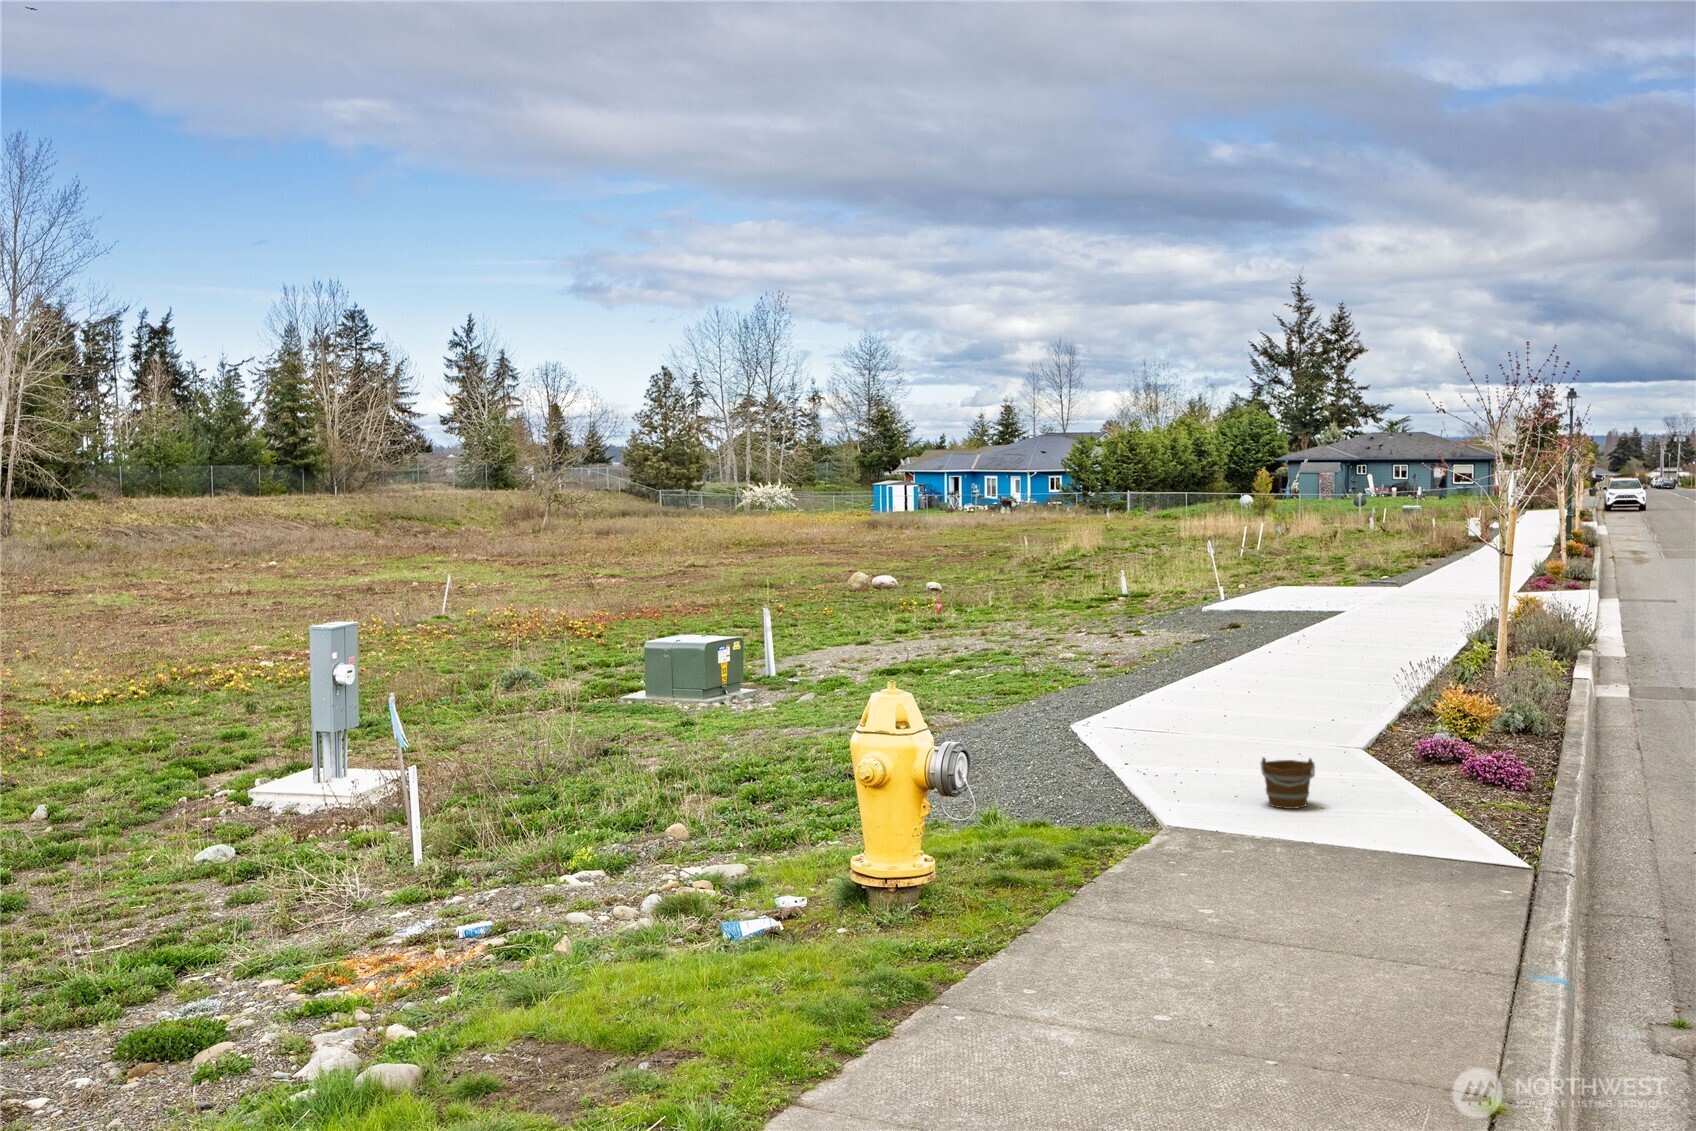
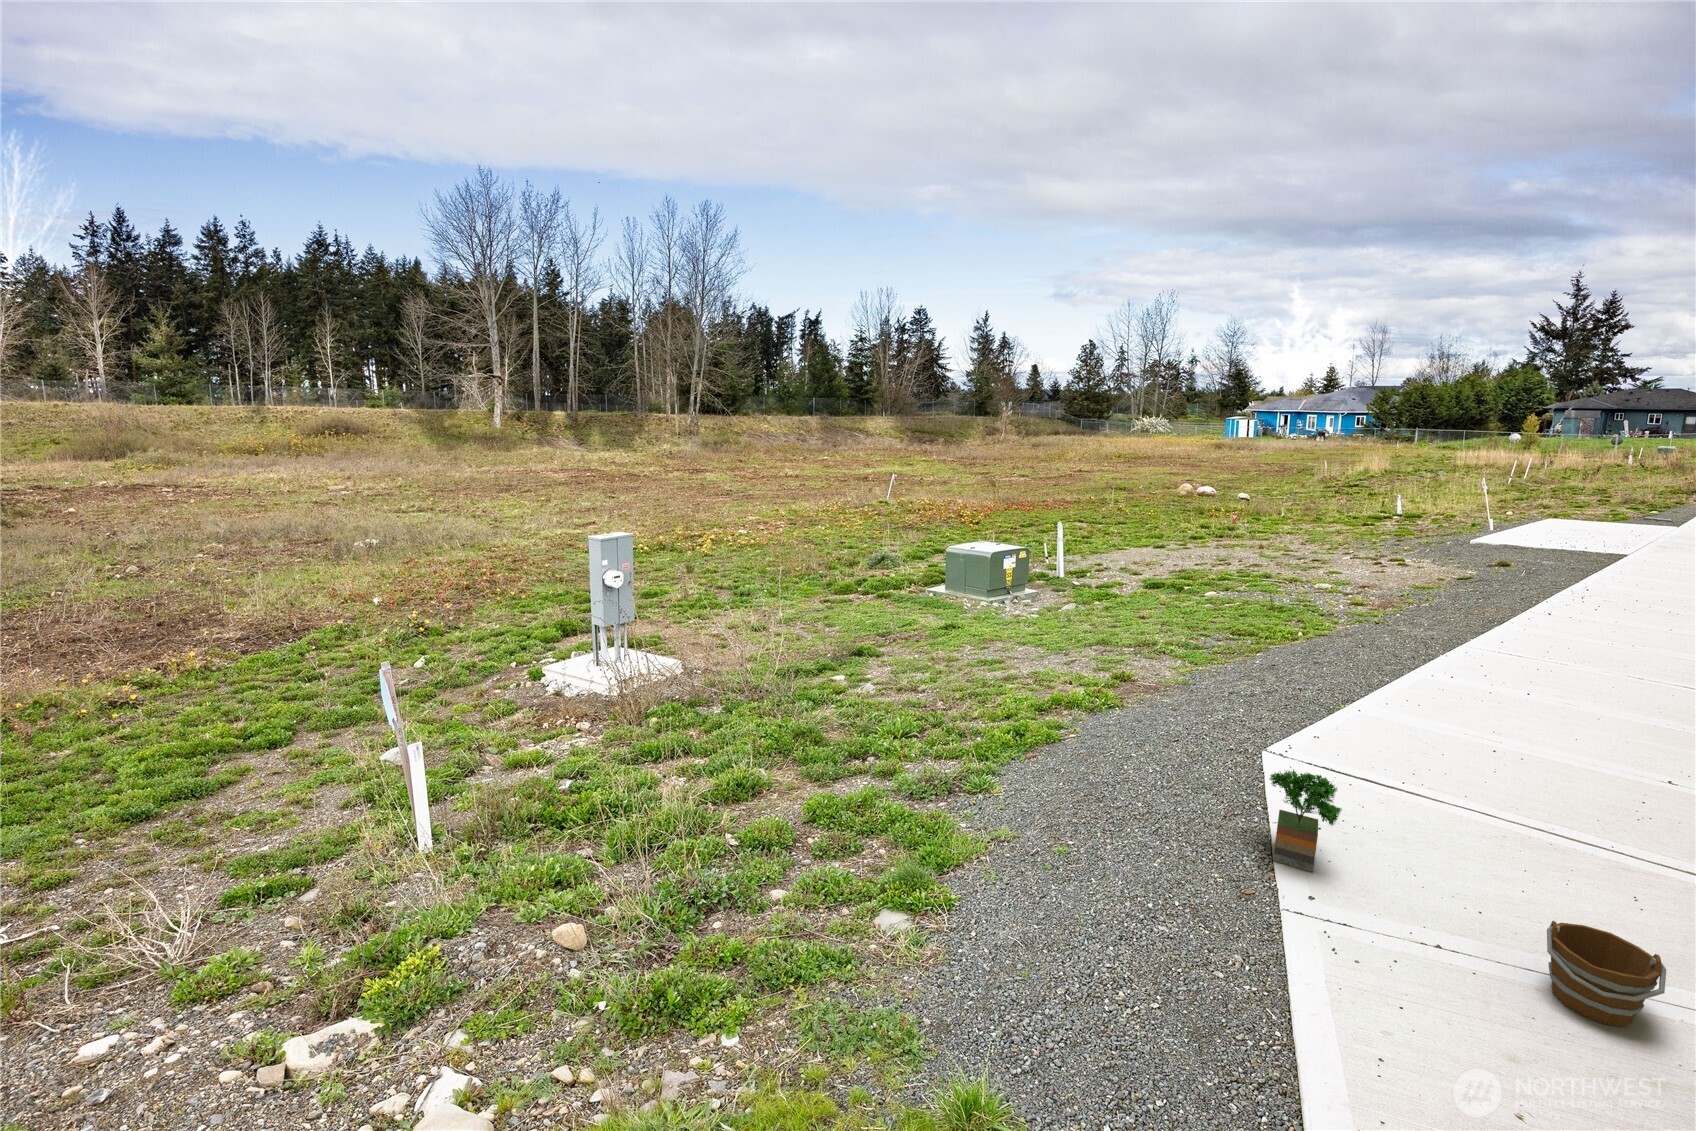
potted tree: none [1088,715,1141,792] -> present [1269,770,1342,872]

